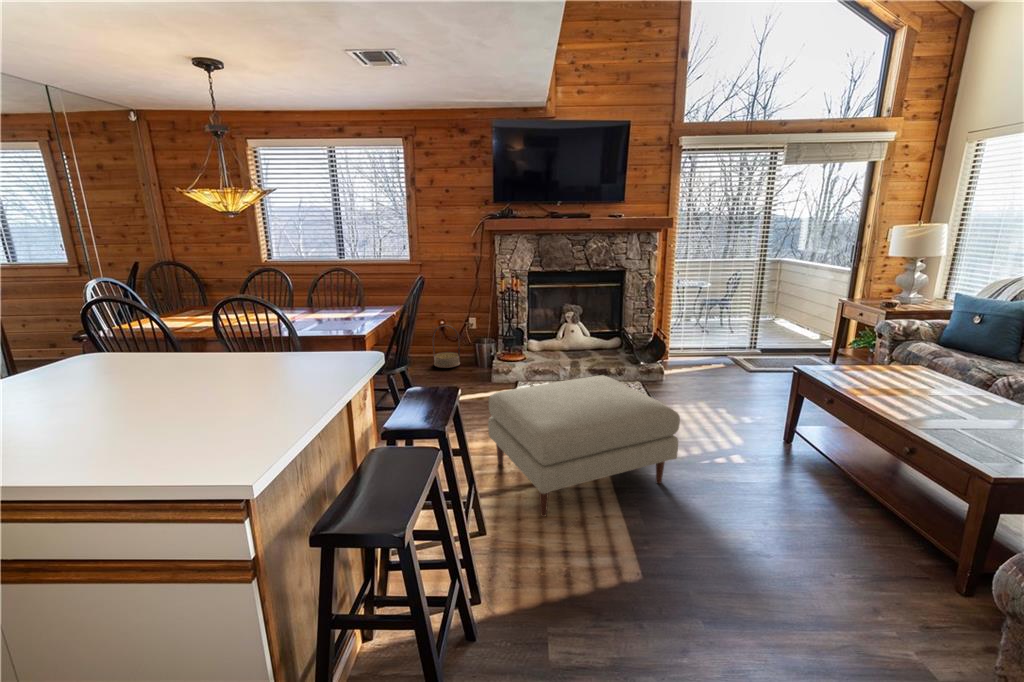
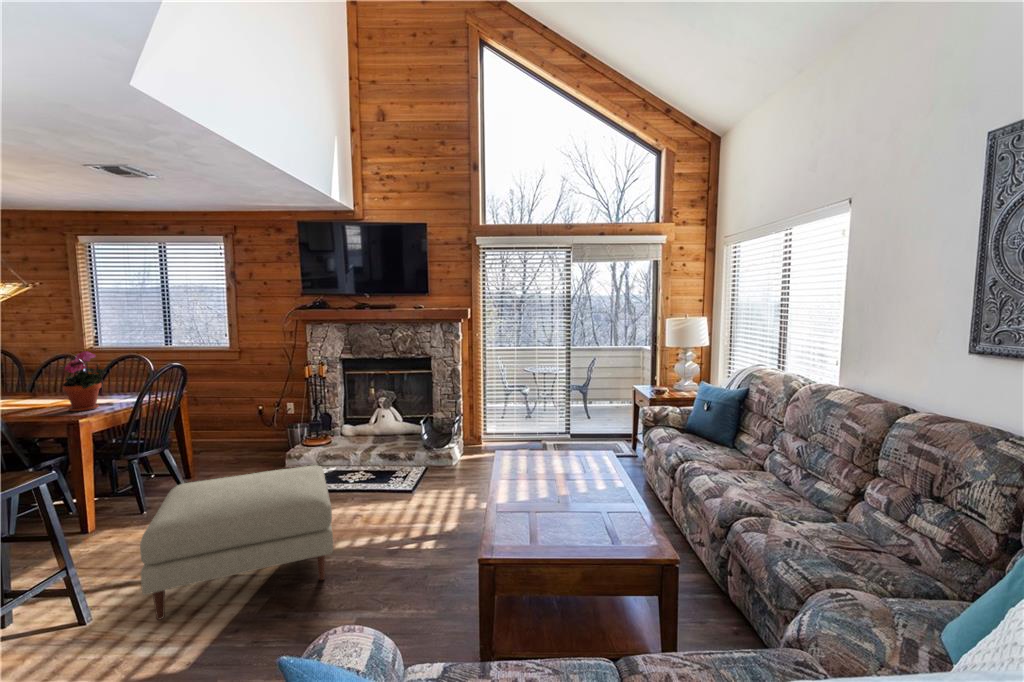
potted plant: none [329,260,366,322] -> present [63,351,106,412]
basket: present [432,325,460,368] -> none [245,410,274,453]

